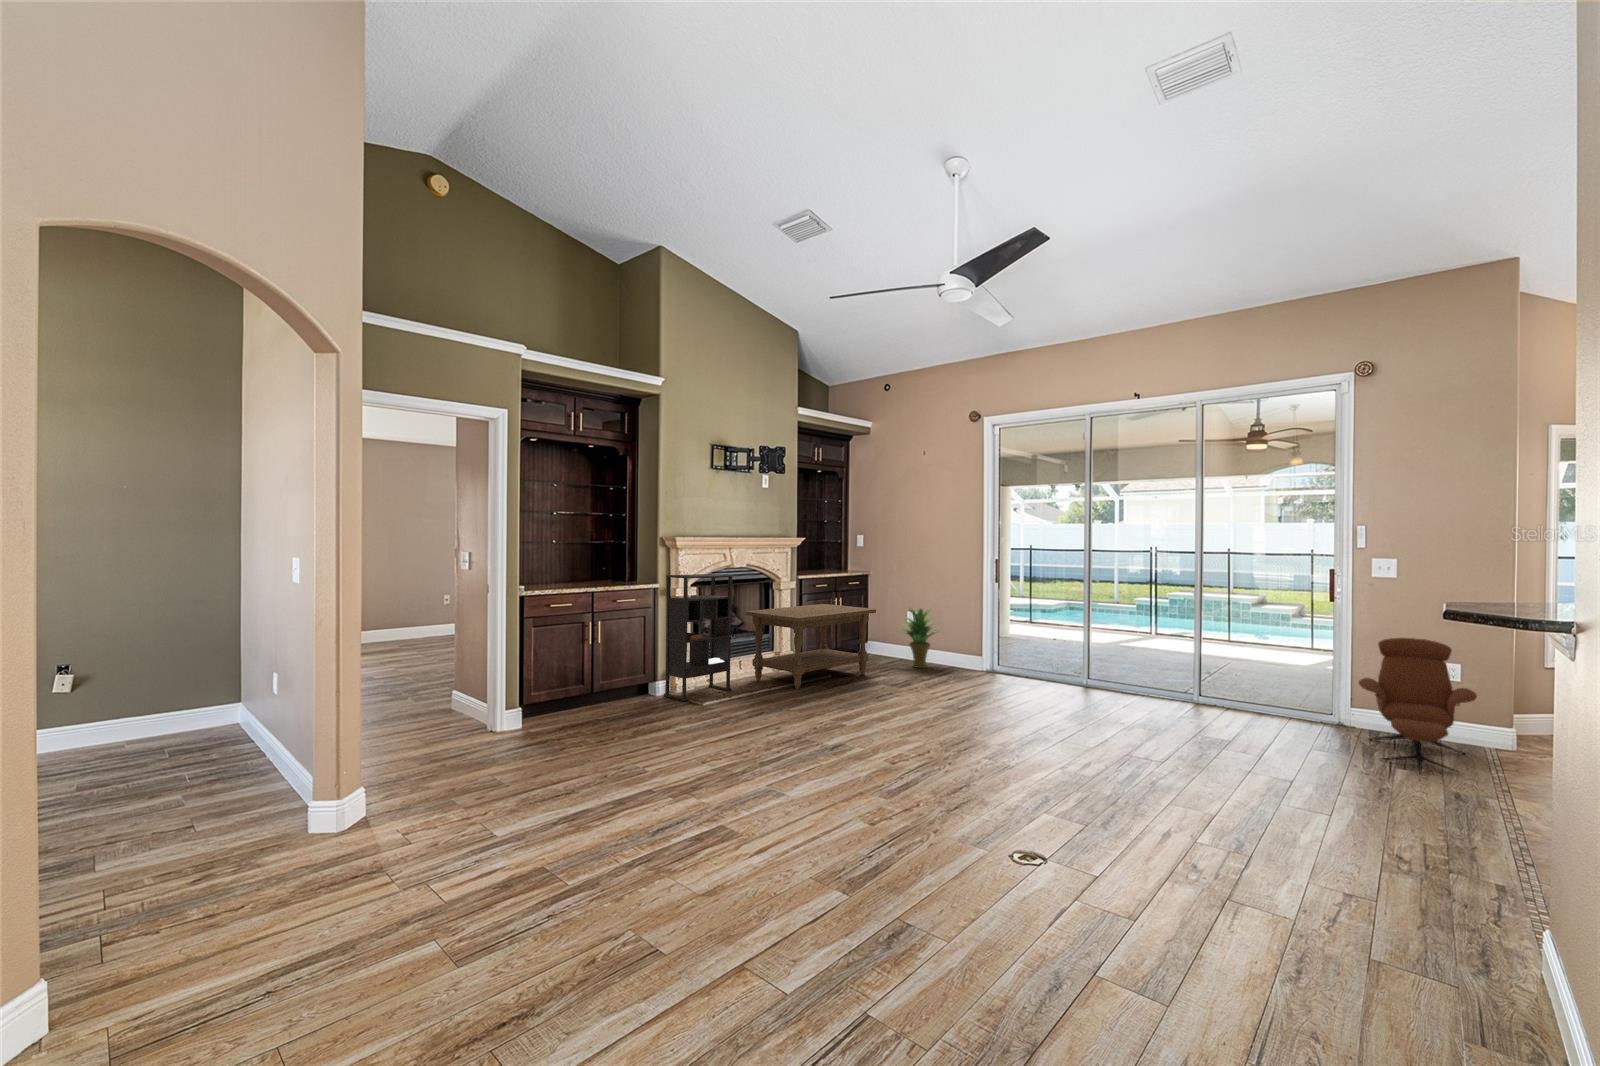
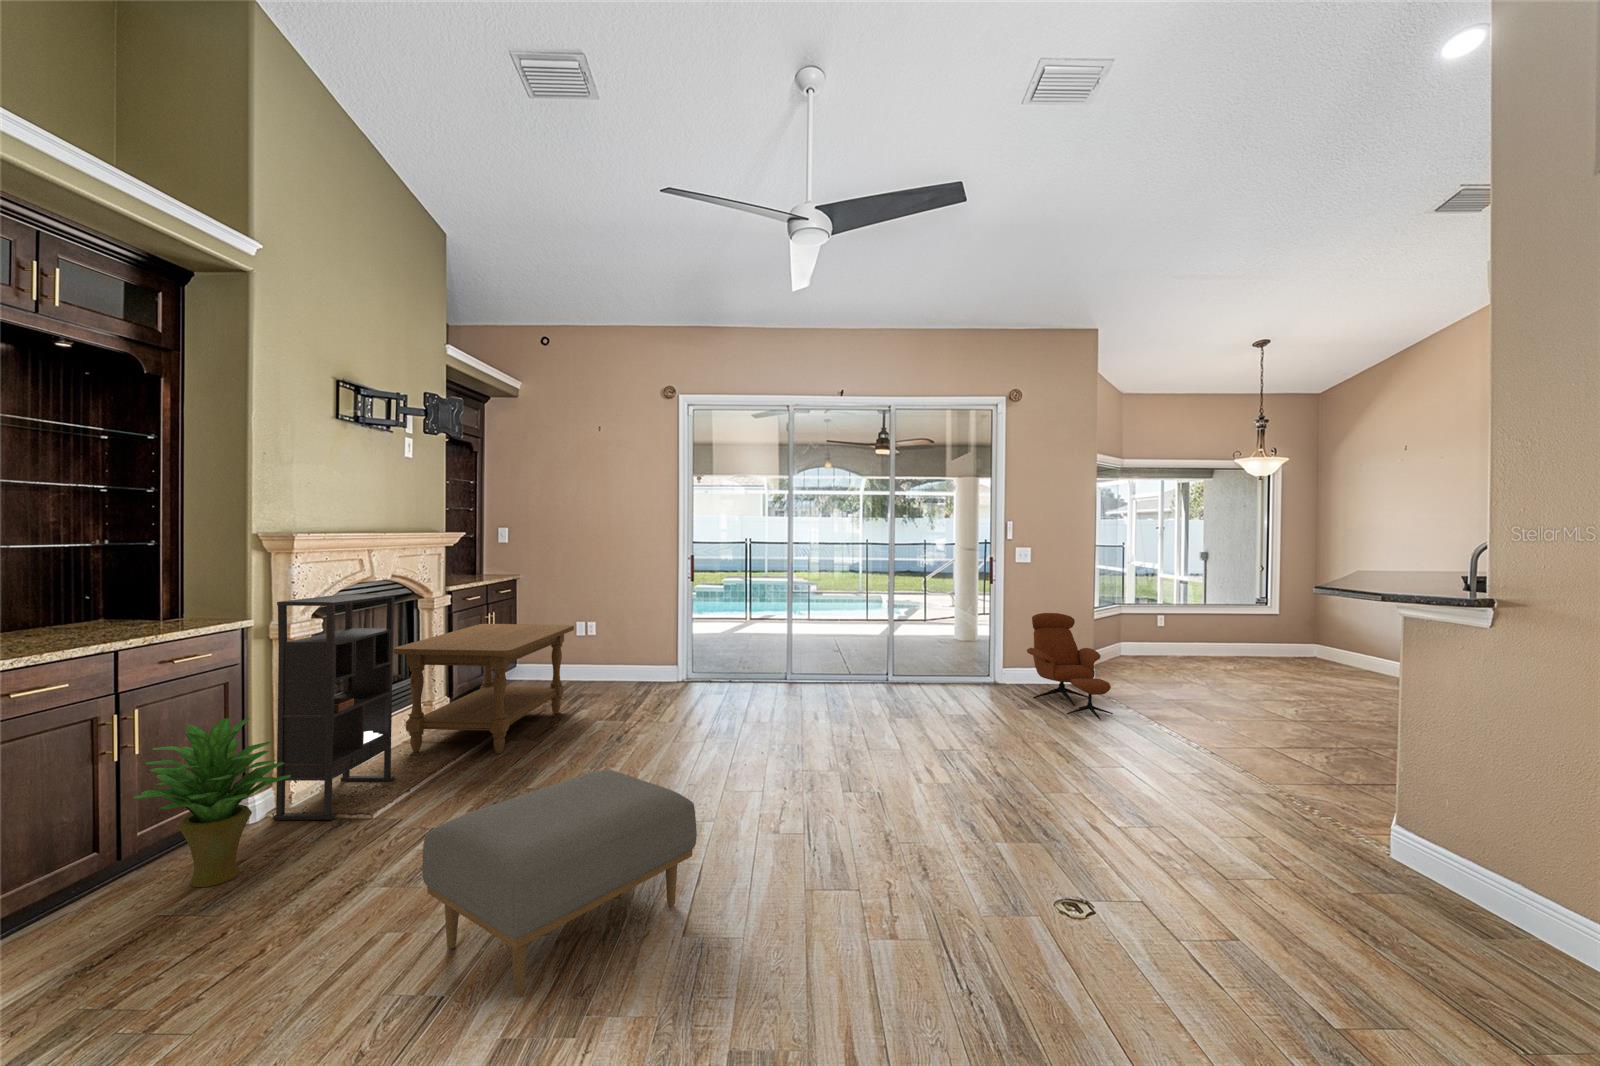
potted plant: present [900,607,935,668] -> present [133,717,291,887]
ottoman: none [657,686,792,781] -> present [422,770,697,997]

